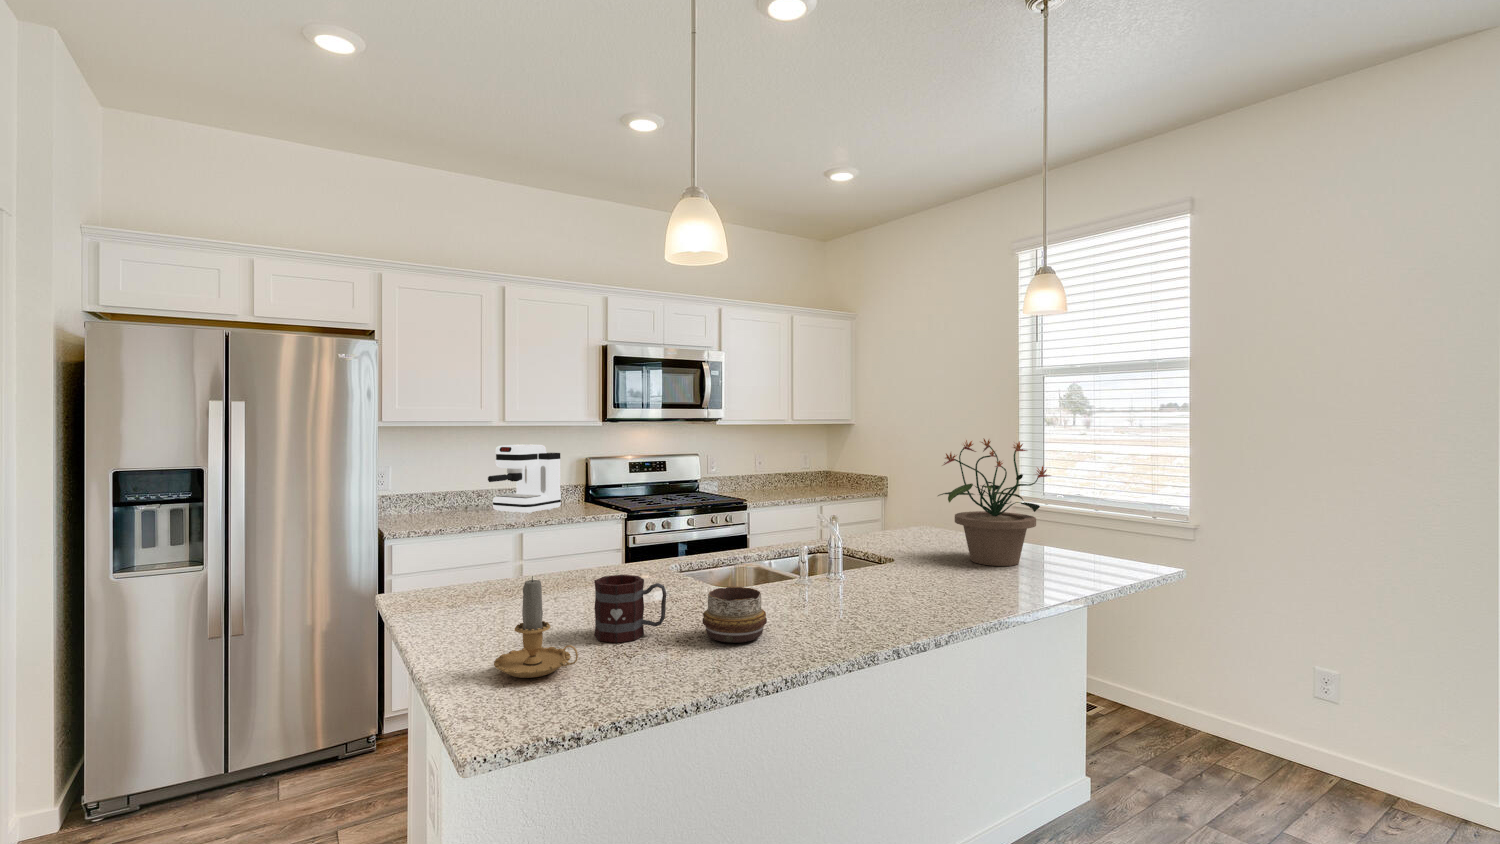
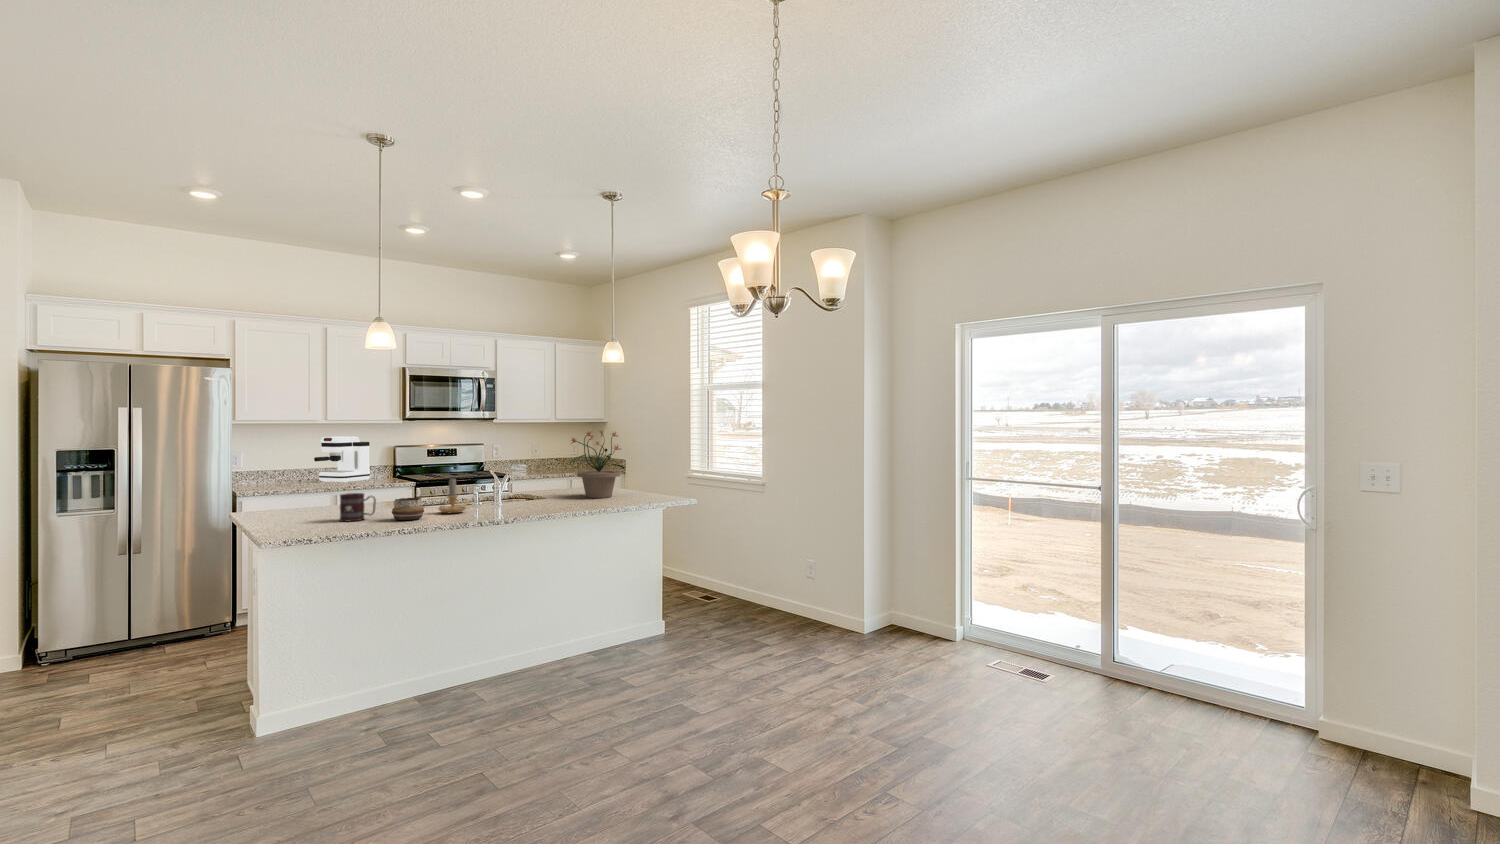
candle: present [494,576,578,678] -> present [439,479,467,513]

